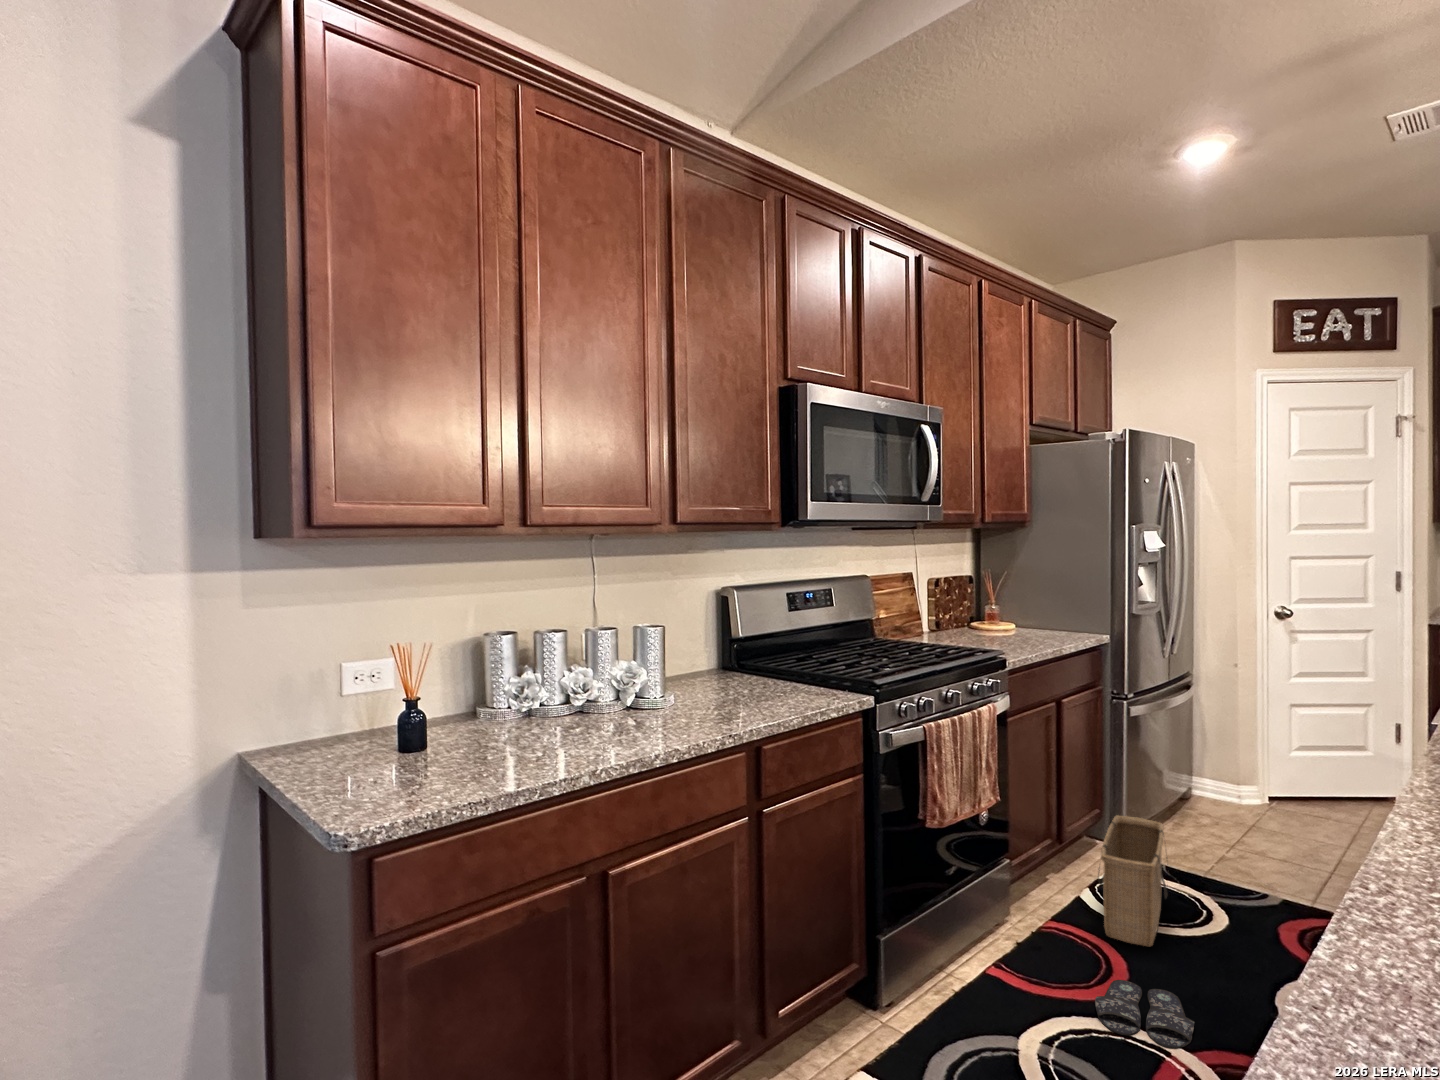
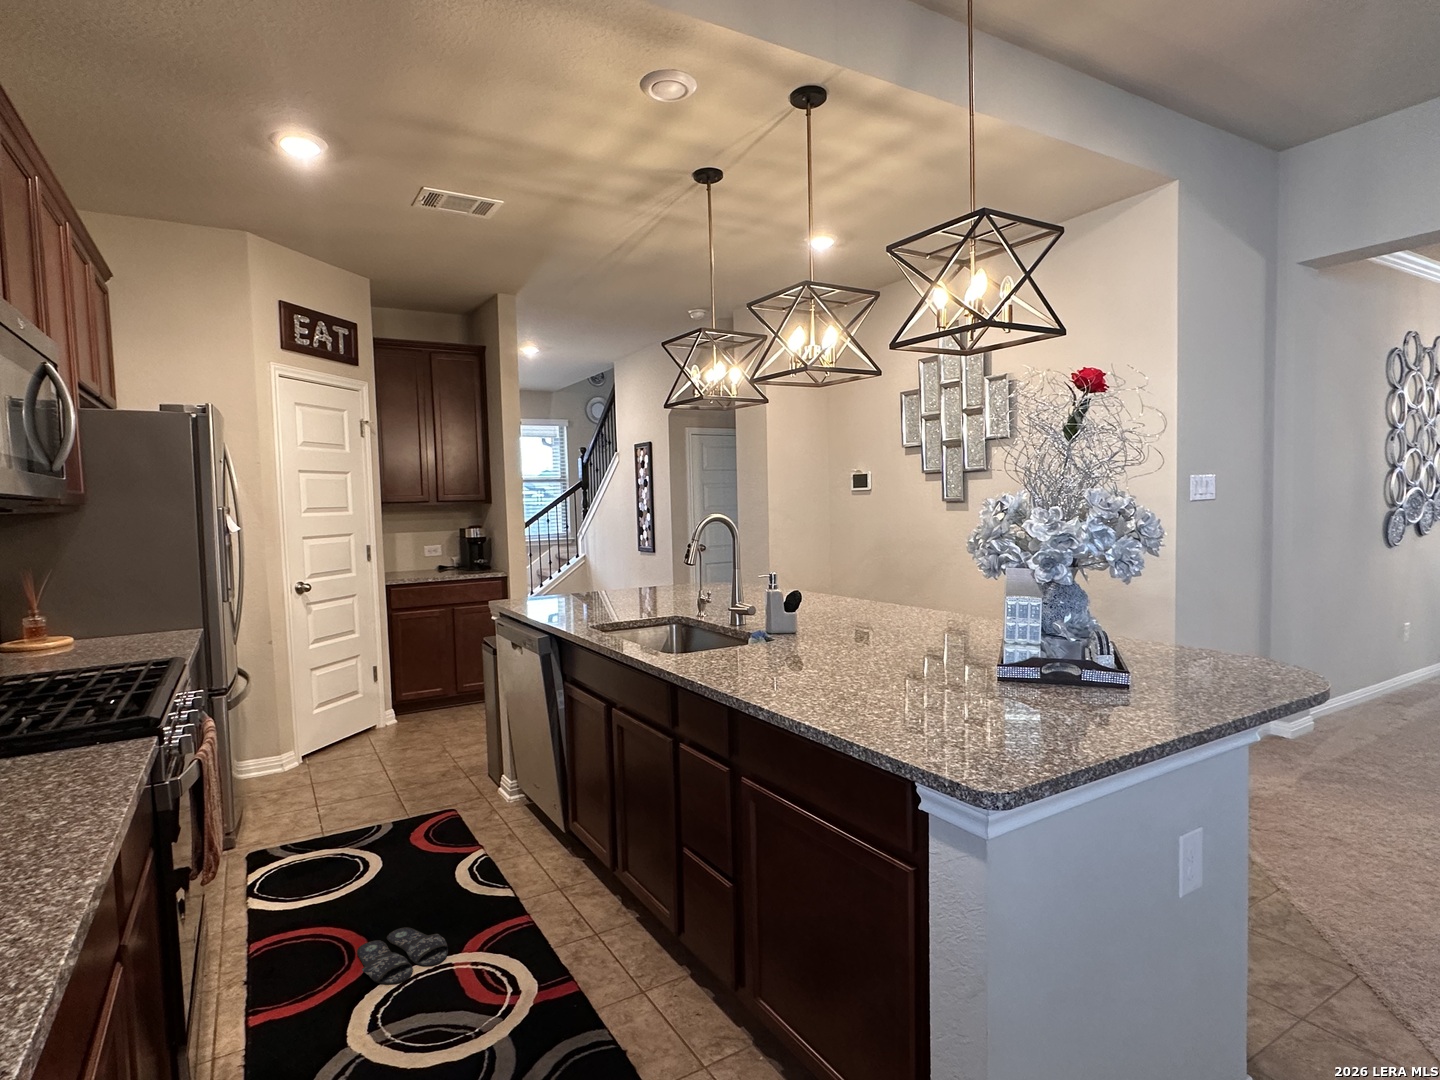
basket: present [1099,816,1167,946] -> none [266,800,352,924]

